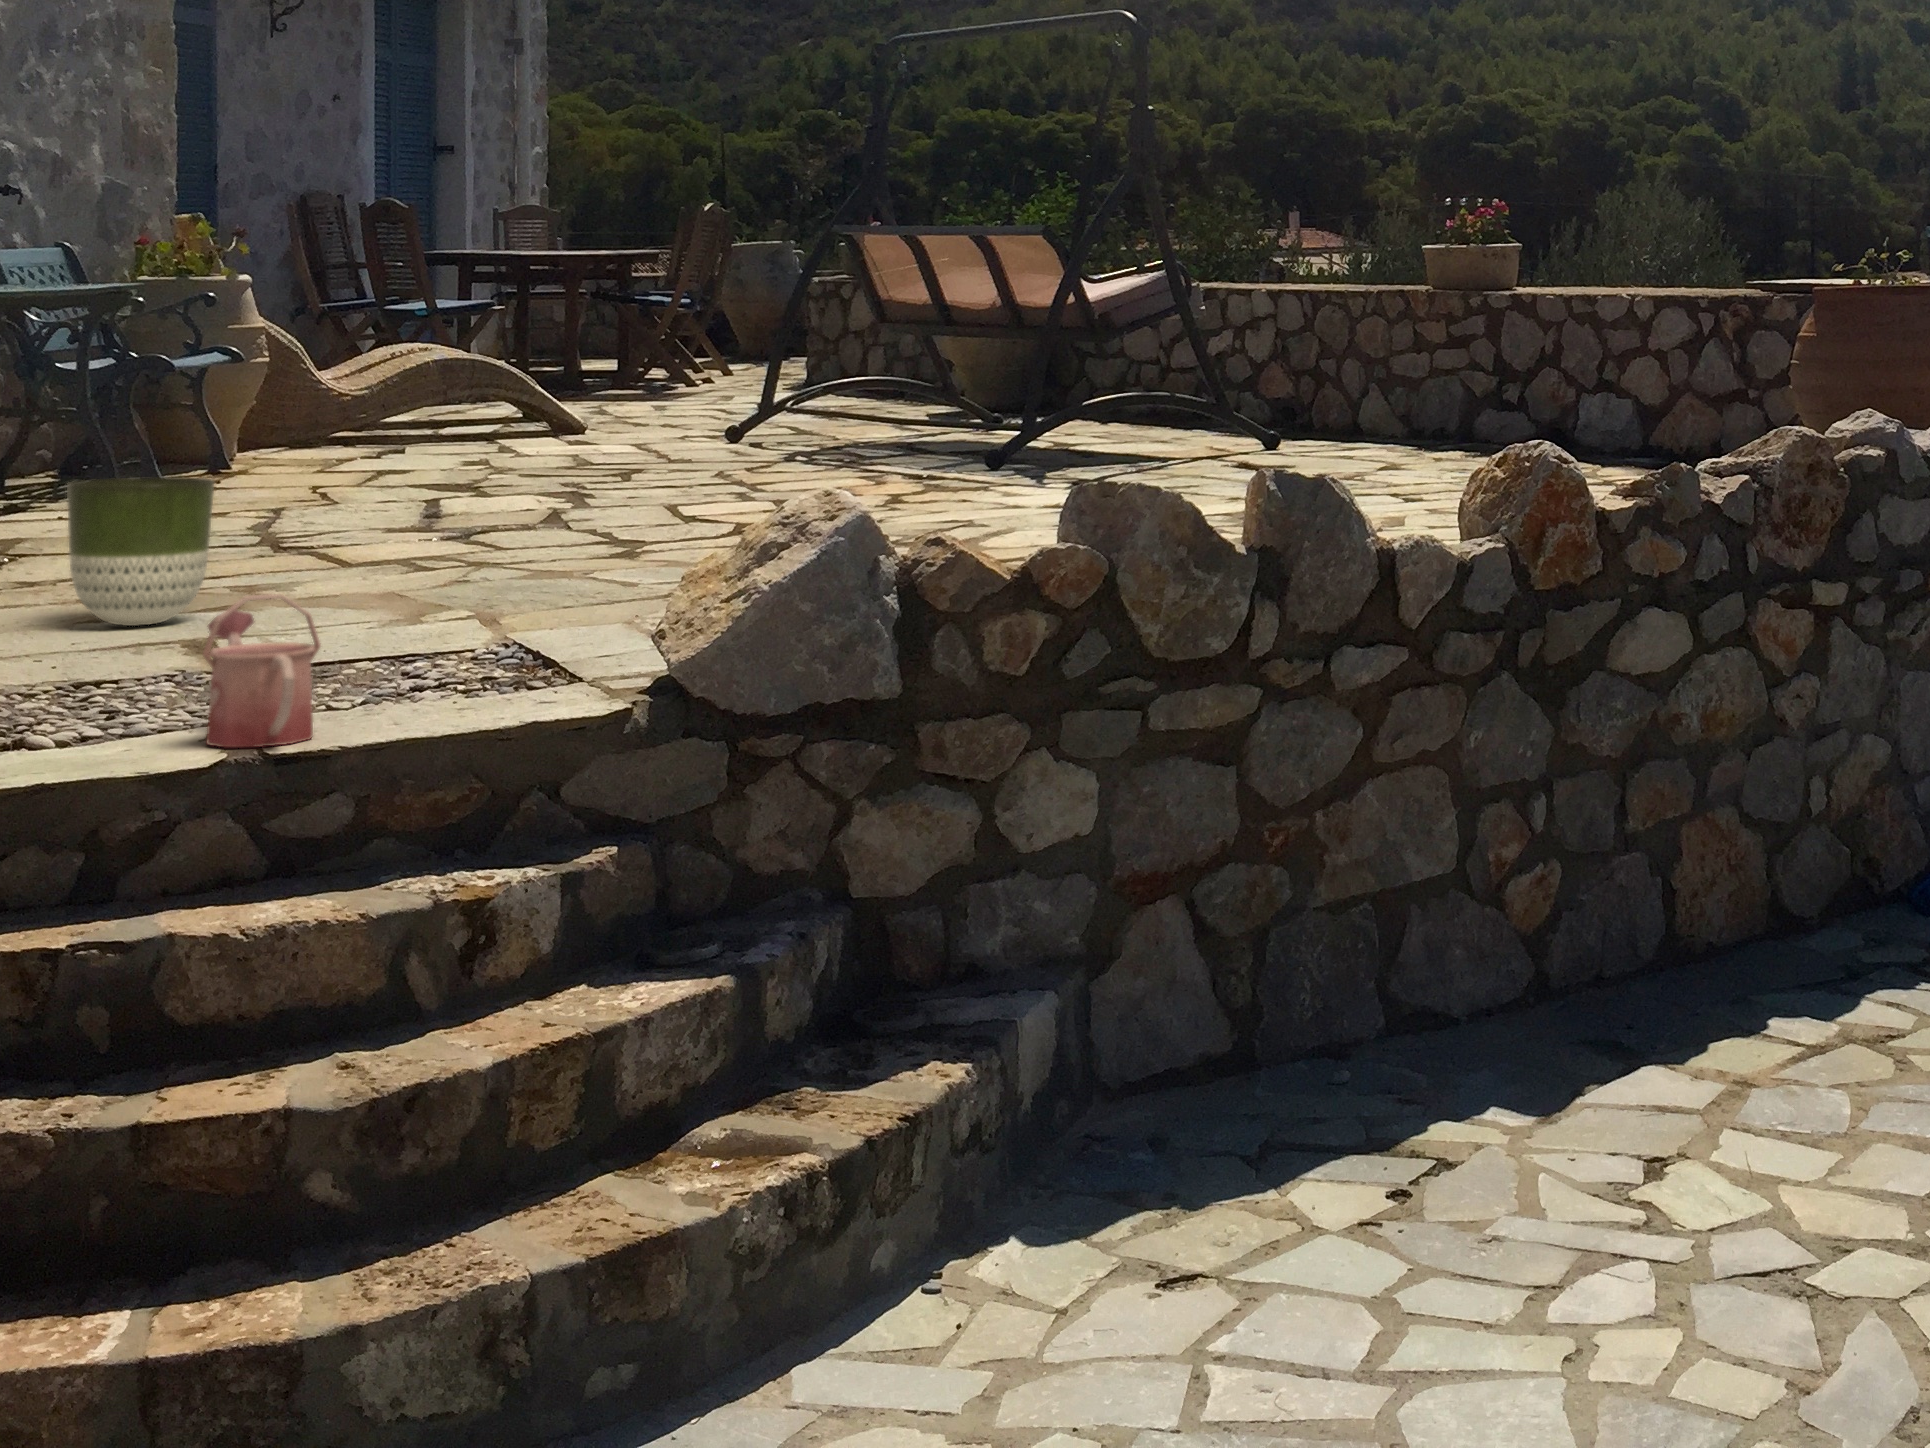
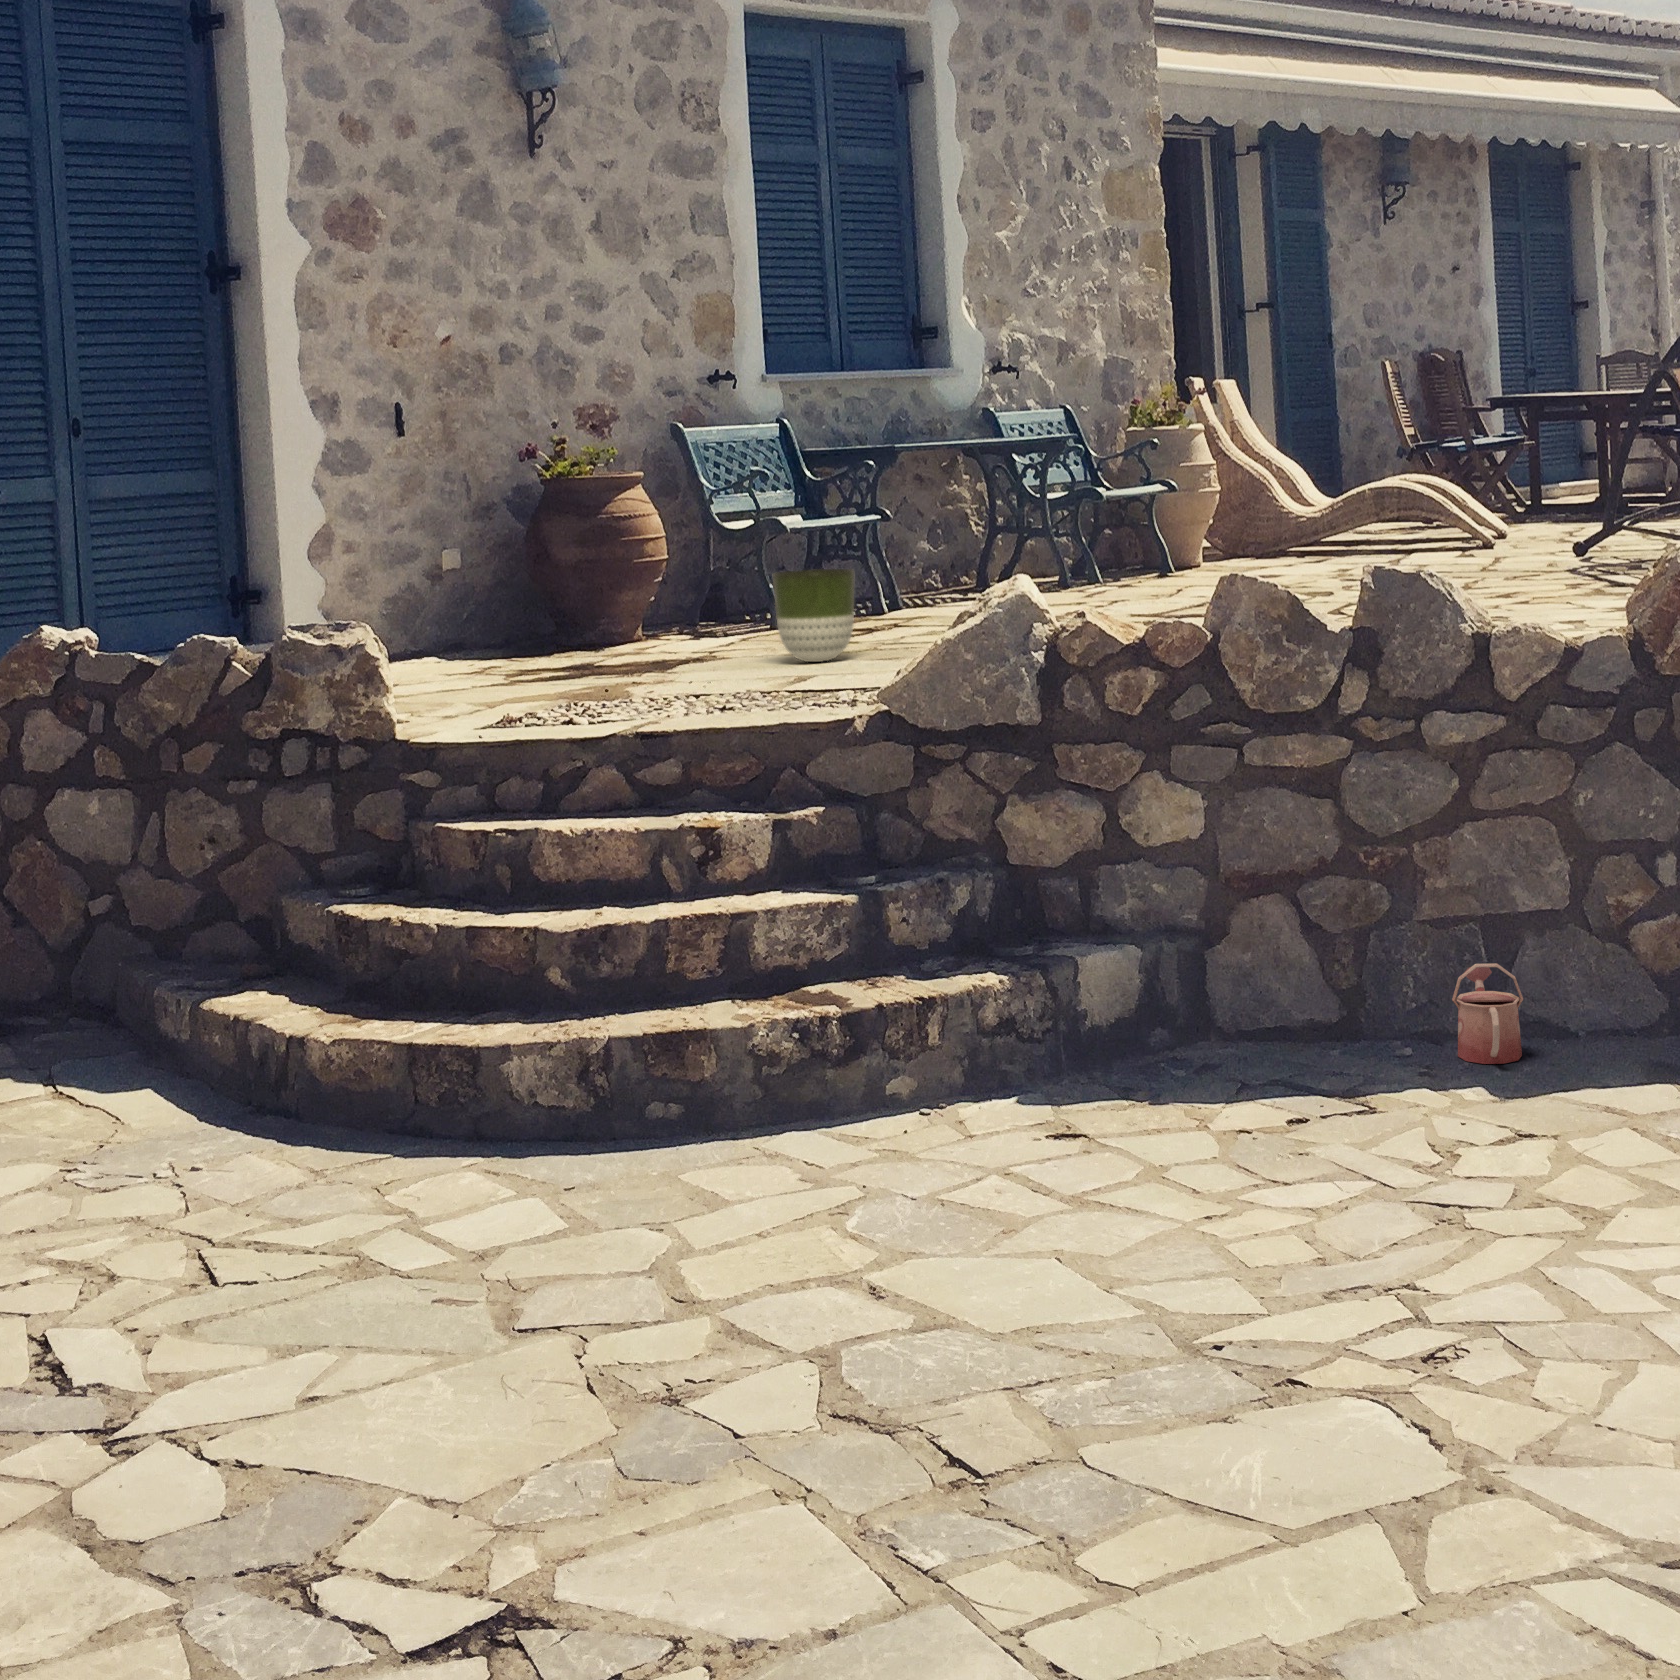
watering can: present [203,594,321,747] -> present [1452,963,1523,1064]

